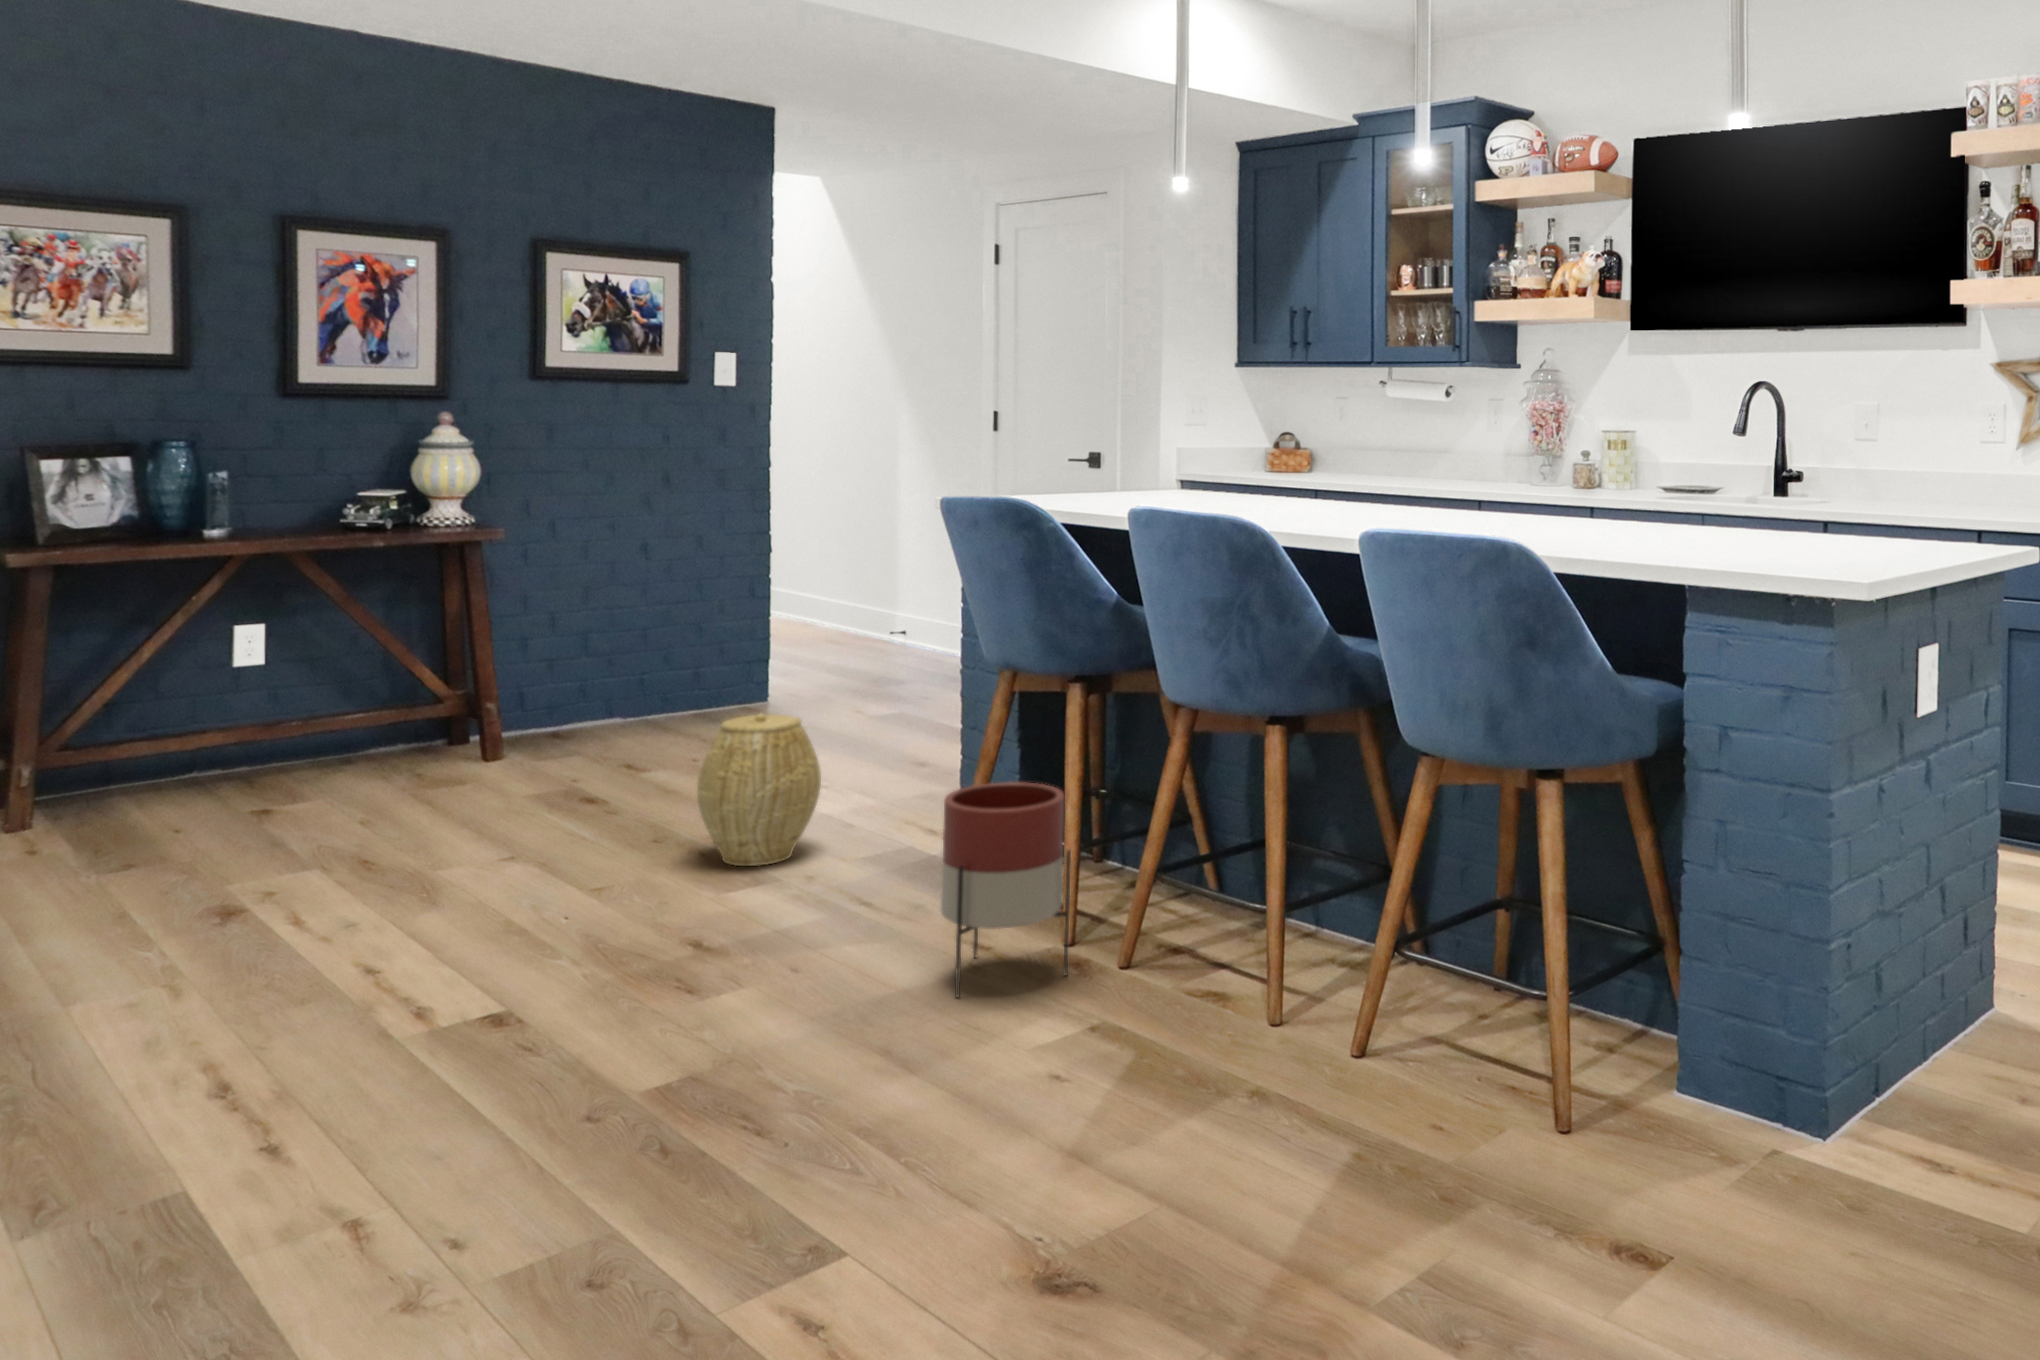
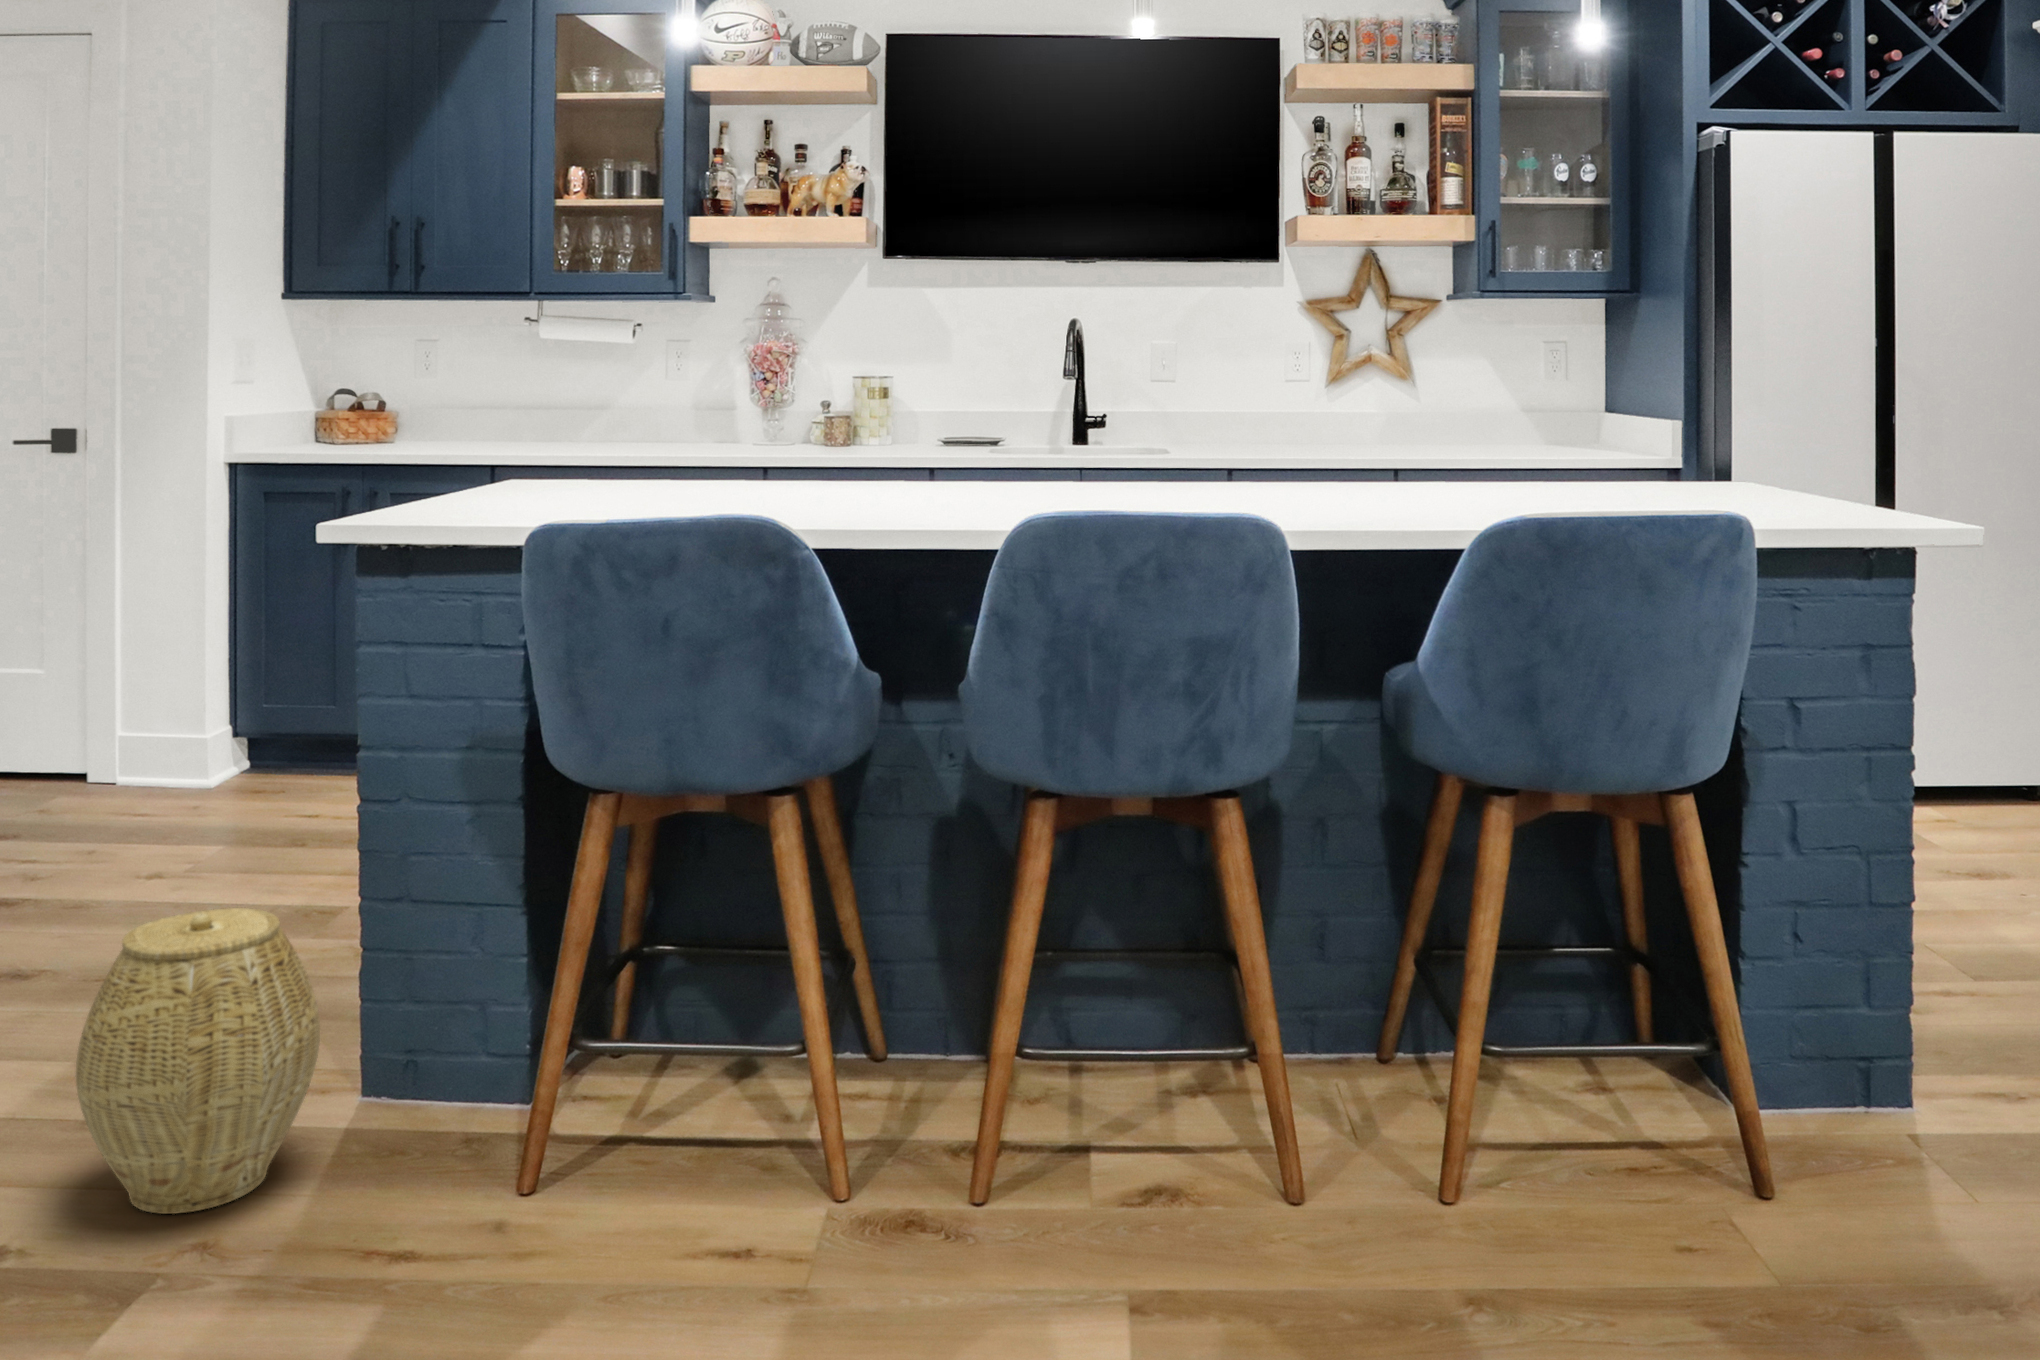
planter: present [941,782,1071,997] -> none [952,891,1143,1240]

